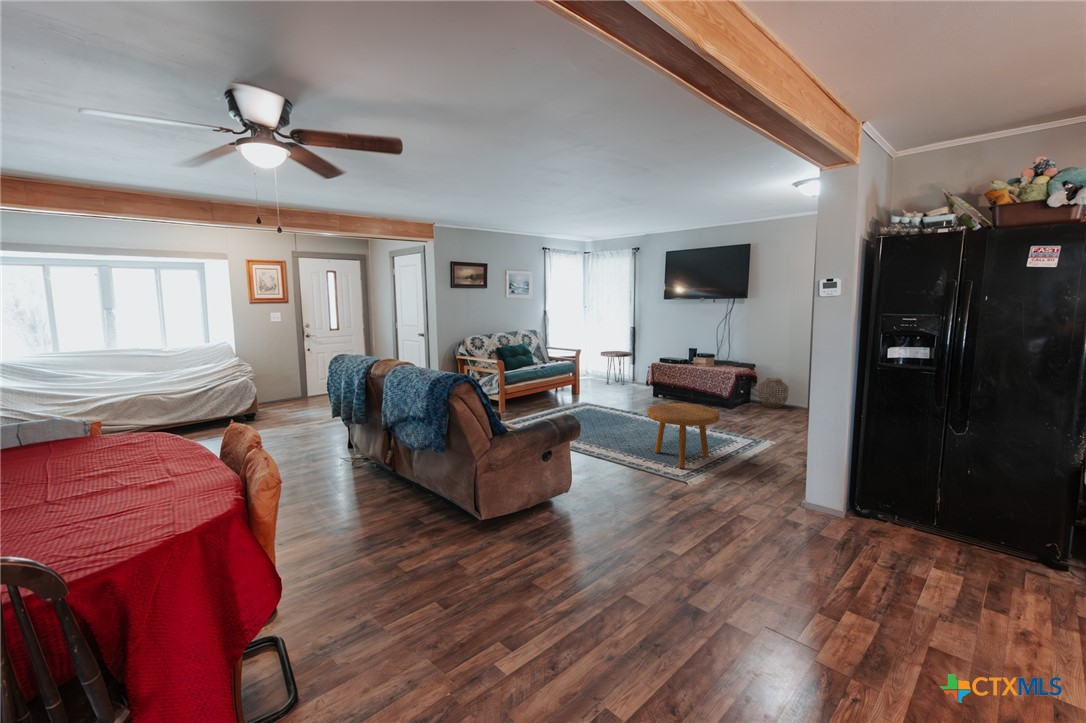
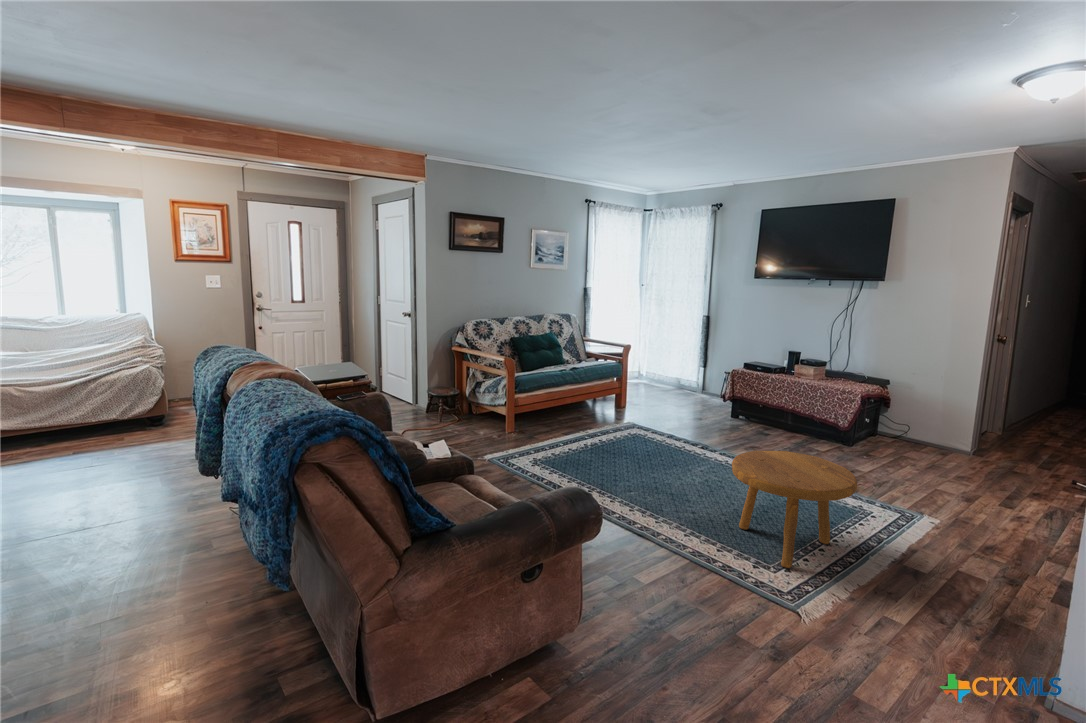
side table: present [601,351,632,385] -> none [658,347,703,396]
woven basket: present [758,378,788,408] -> none [895,404,944,451]

